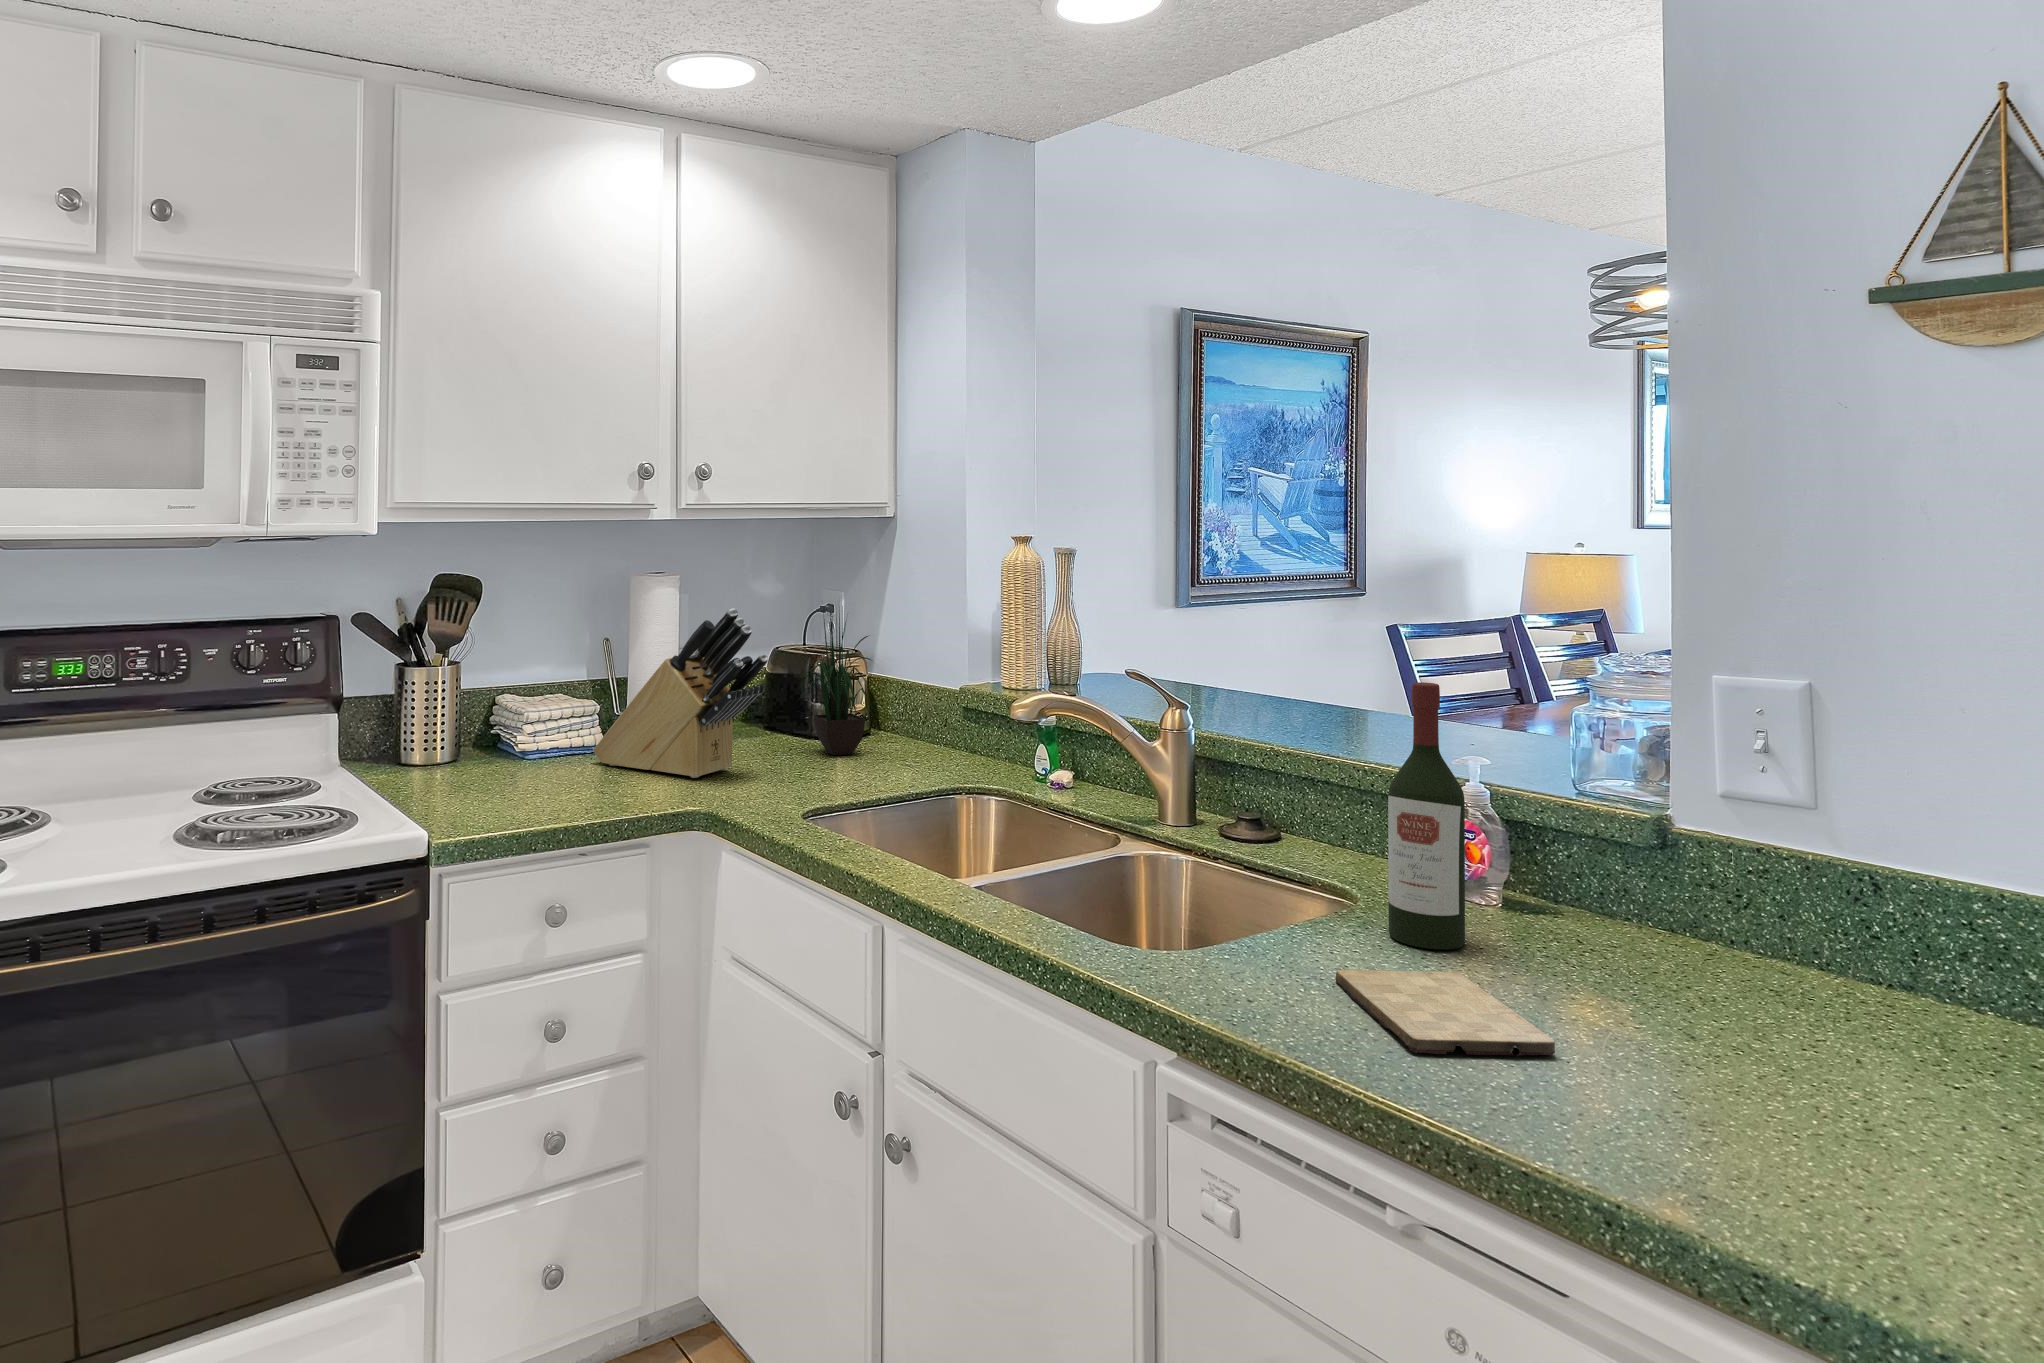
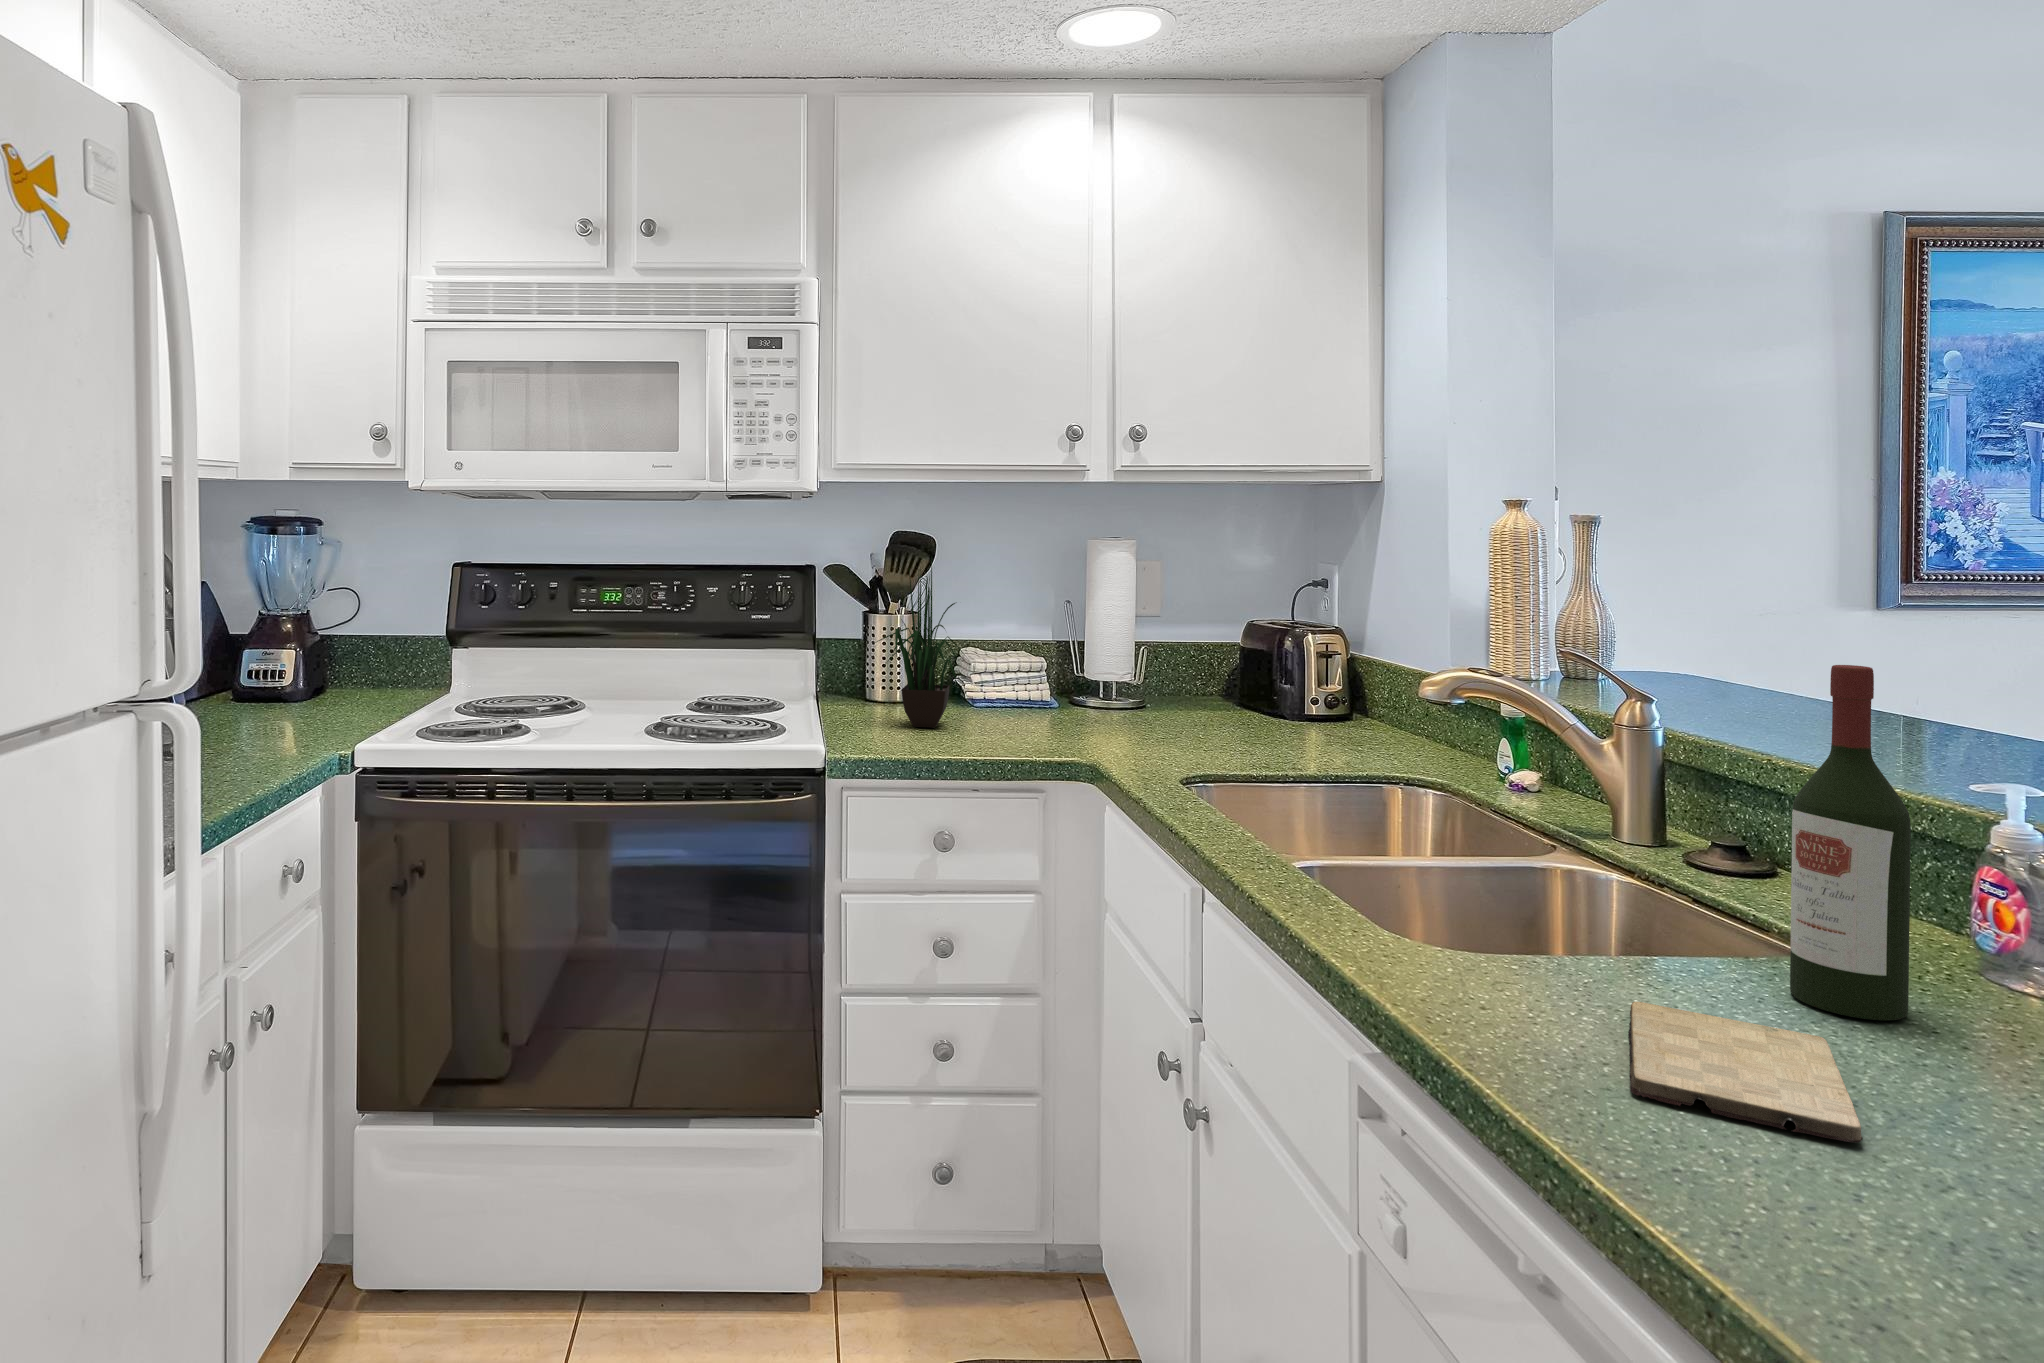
knife block: present [593,608,768,778] -> none [1029,570,1187,736]
potted plant: present [798,608,874,755] -> present [875,560,964,728]

